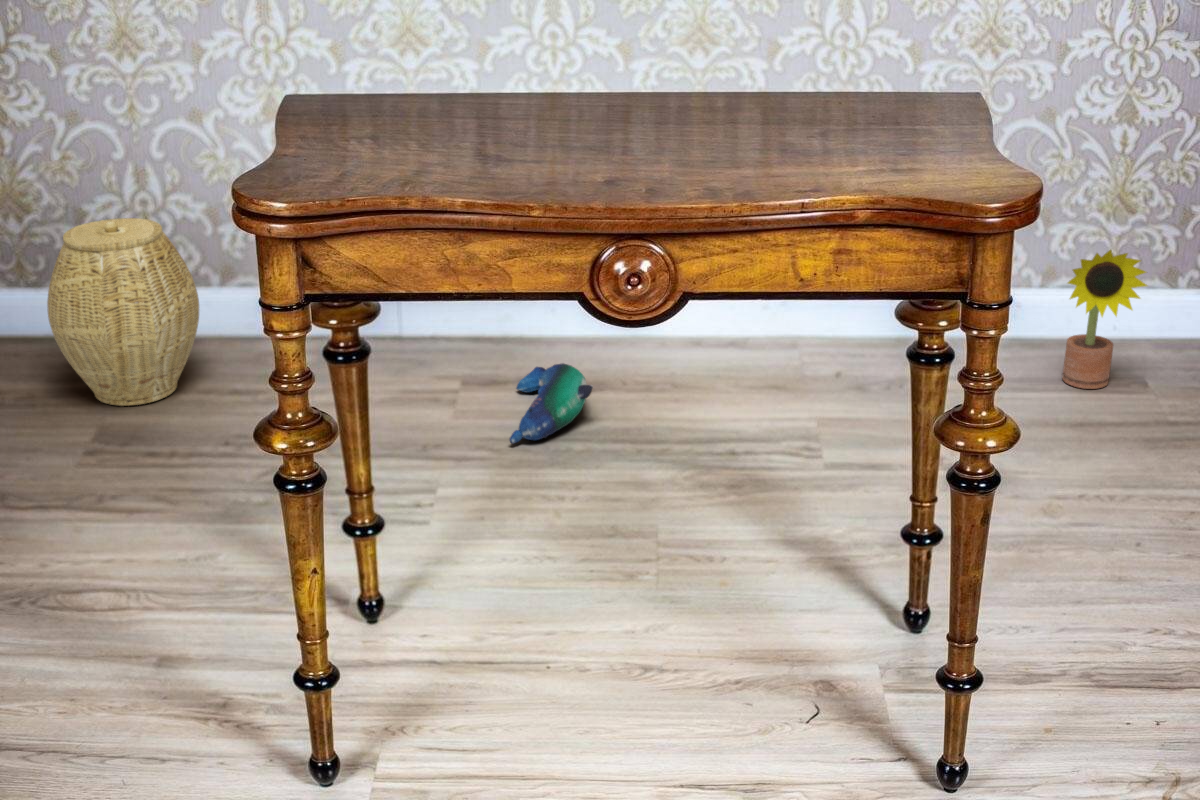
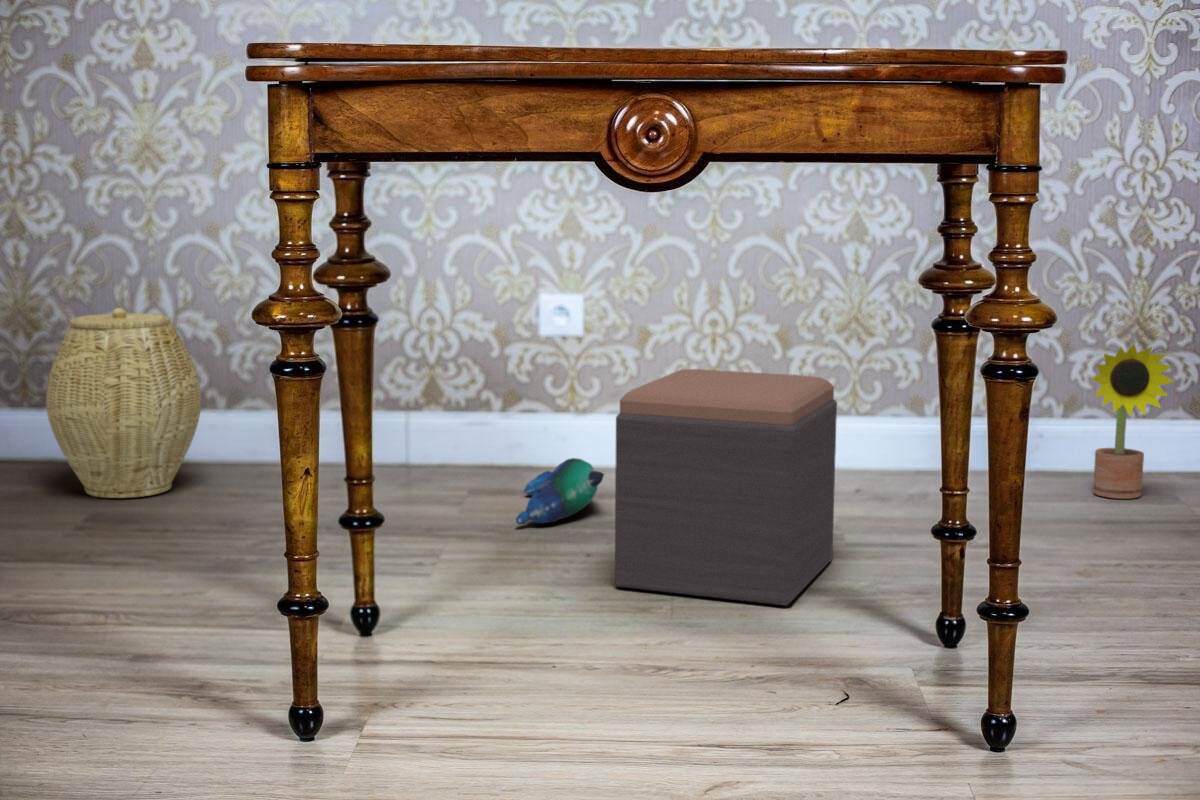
footstool: none [603,317,817,570] -> present [615,369,837,606]

